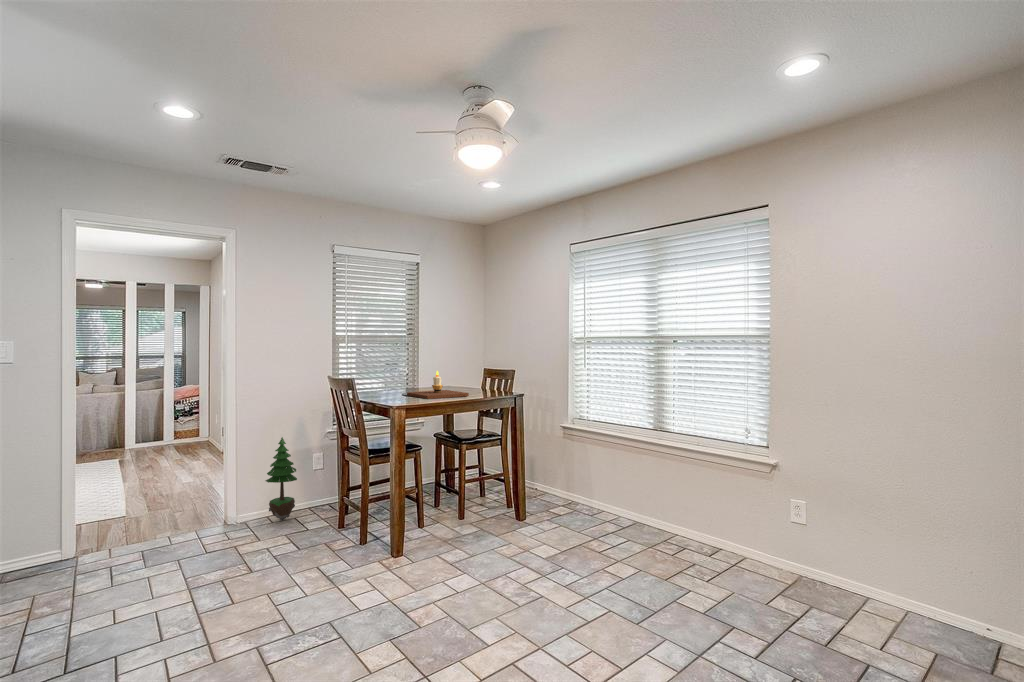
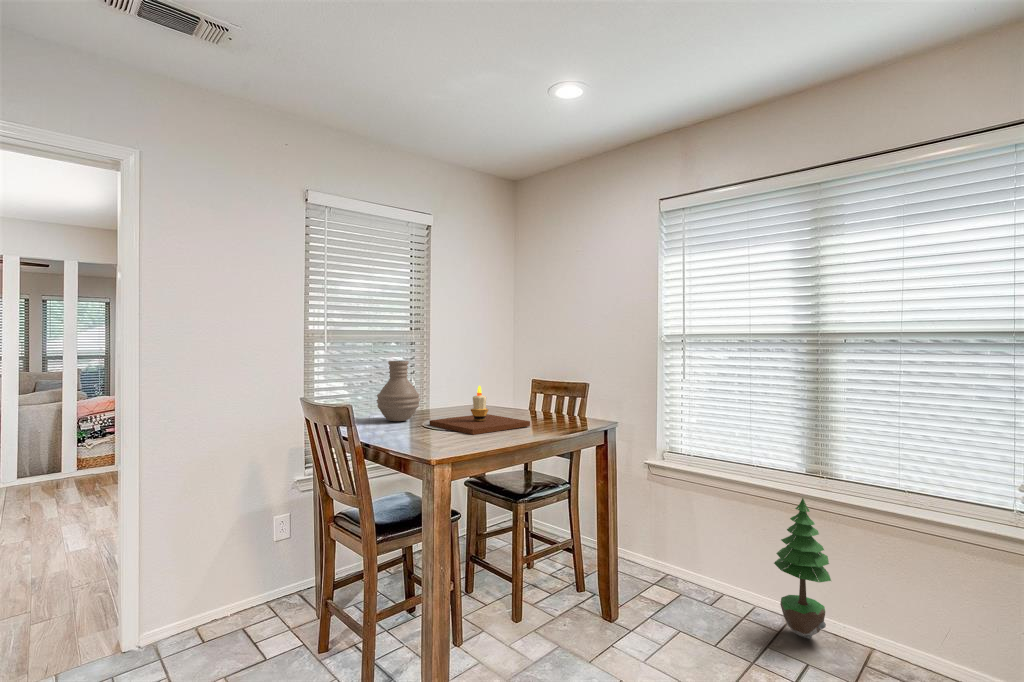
vase: none [376,355,403,393] -> present [377,361,420,421]
potted tree: present [266,437,297,520] -> present [774,498,831,639]

